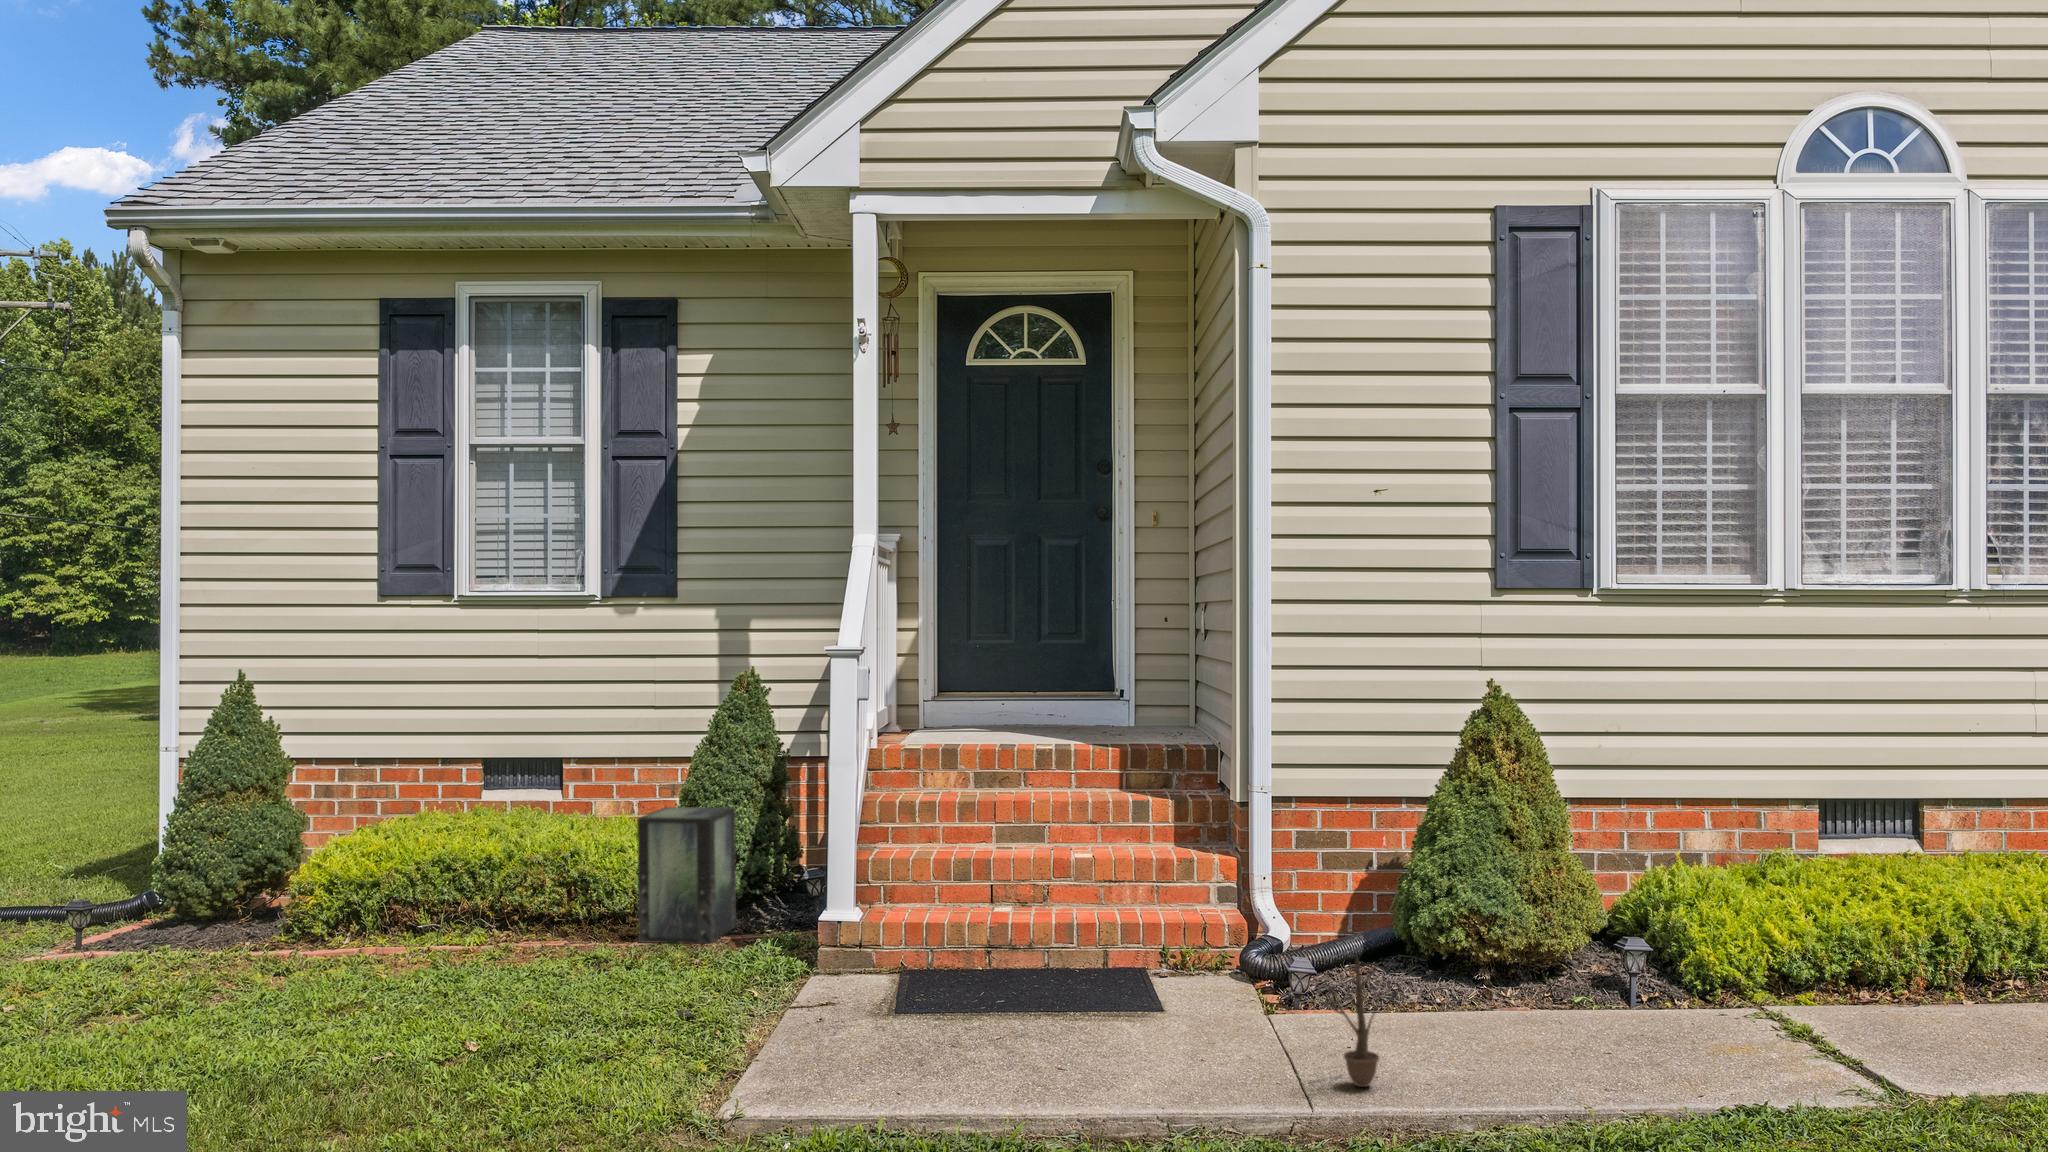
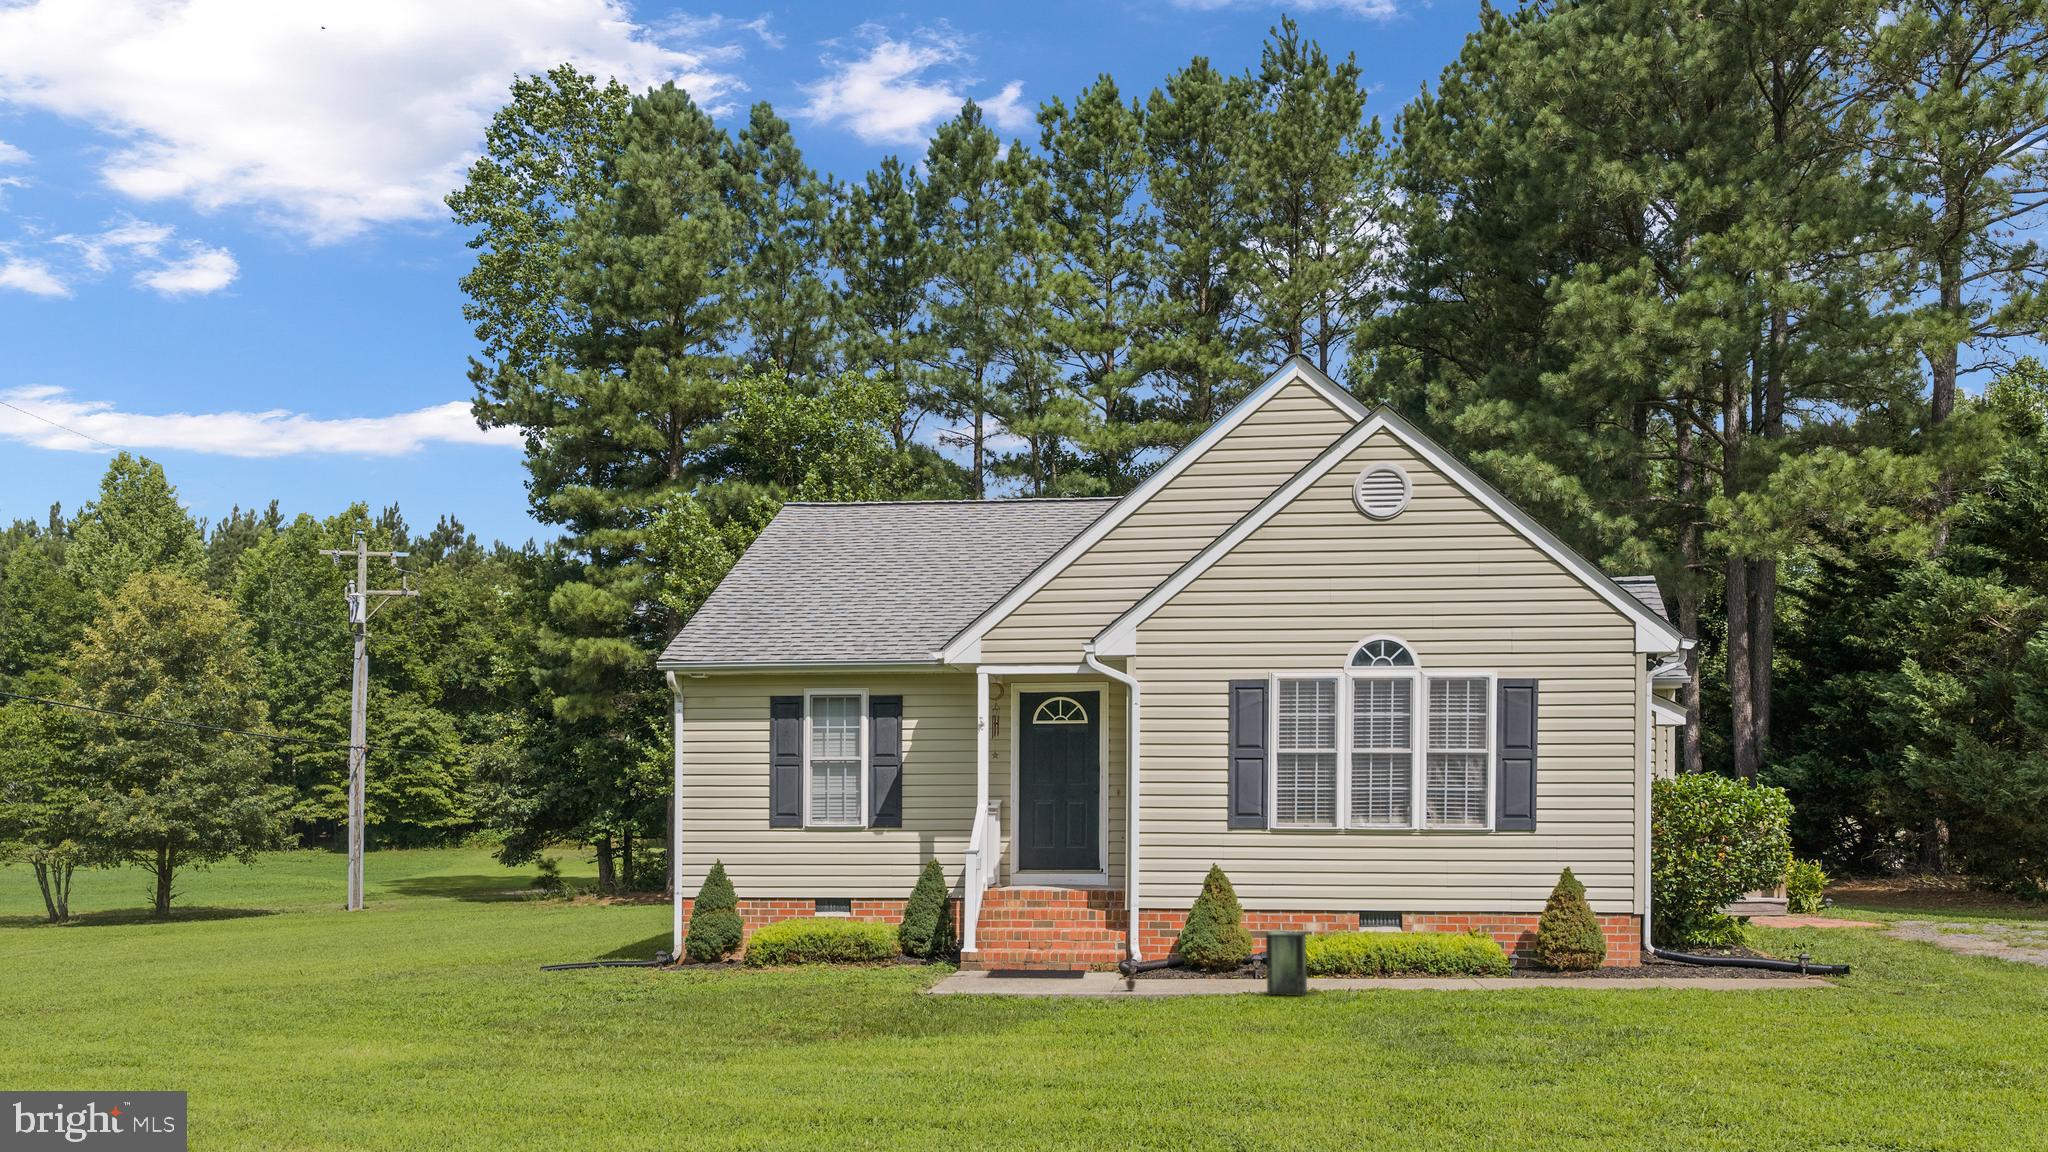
storage box: present [637,807,736,944] -> present [1266,931,1307,996]

